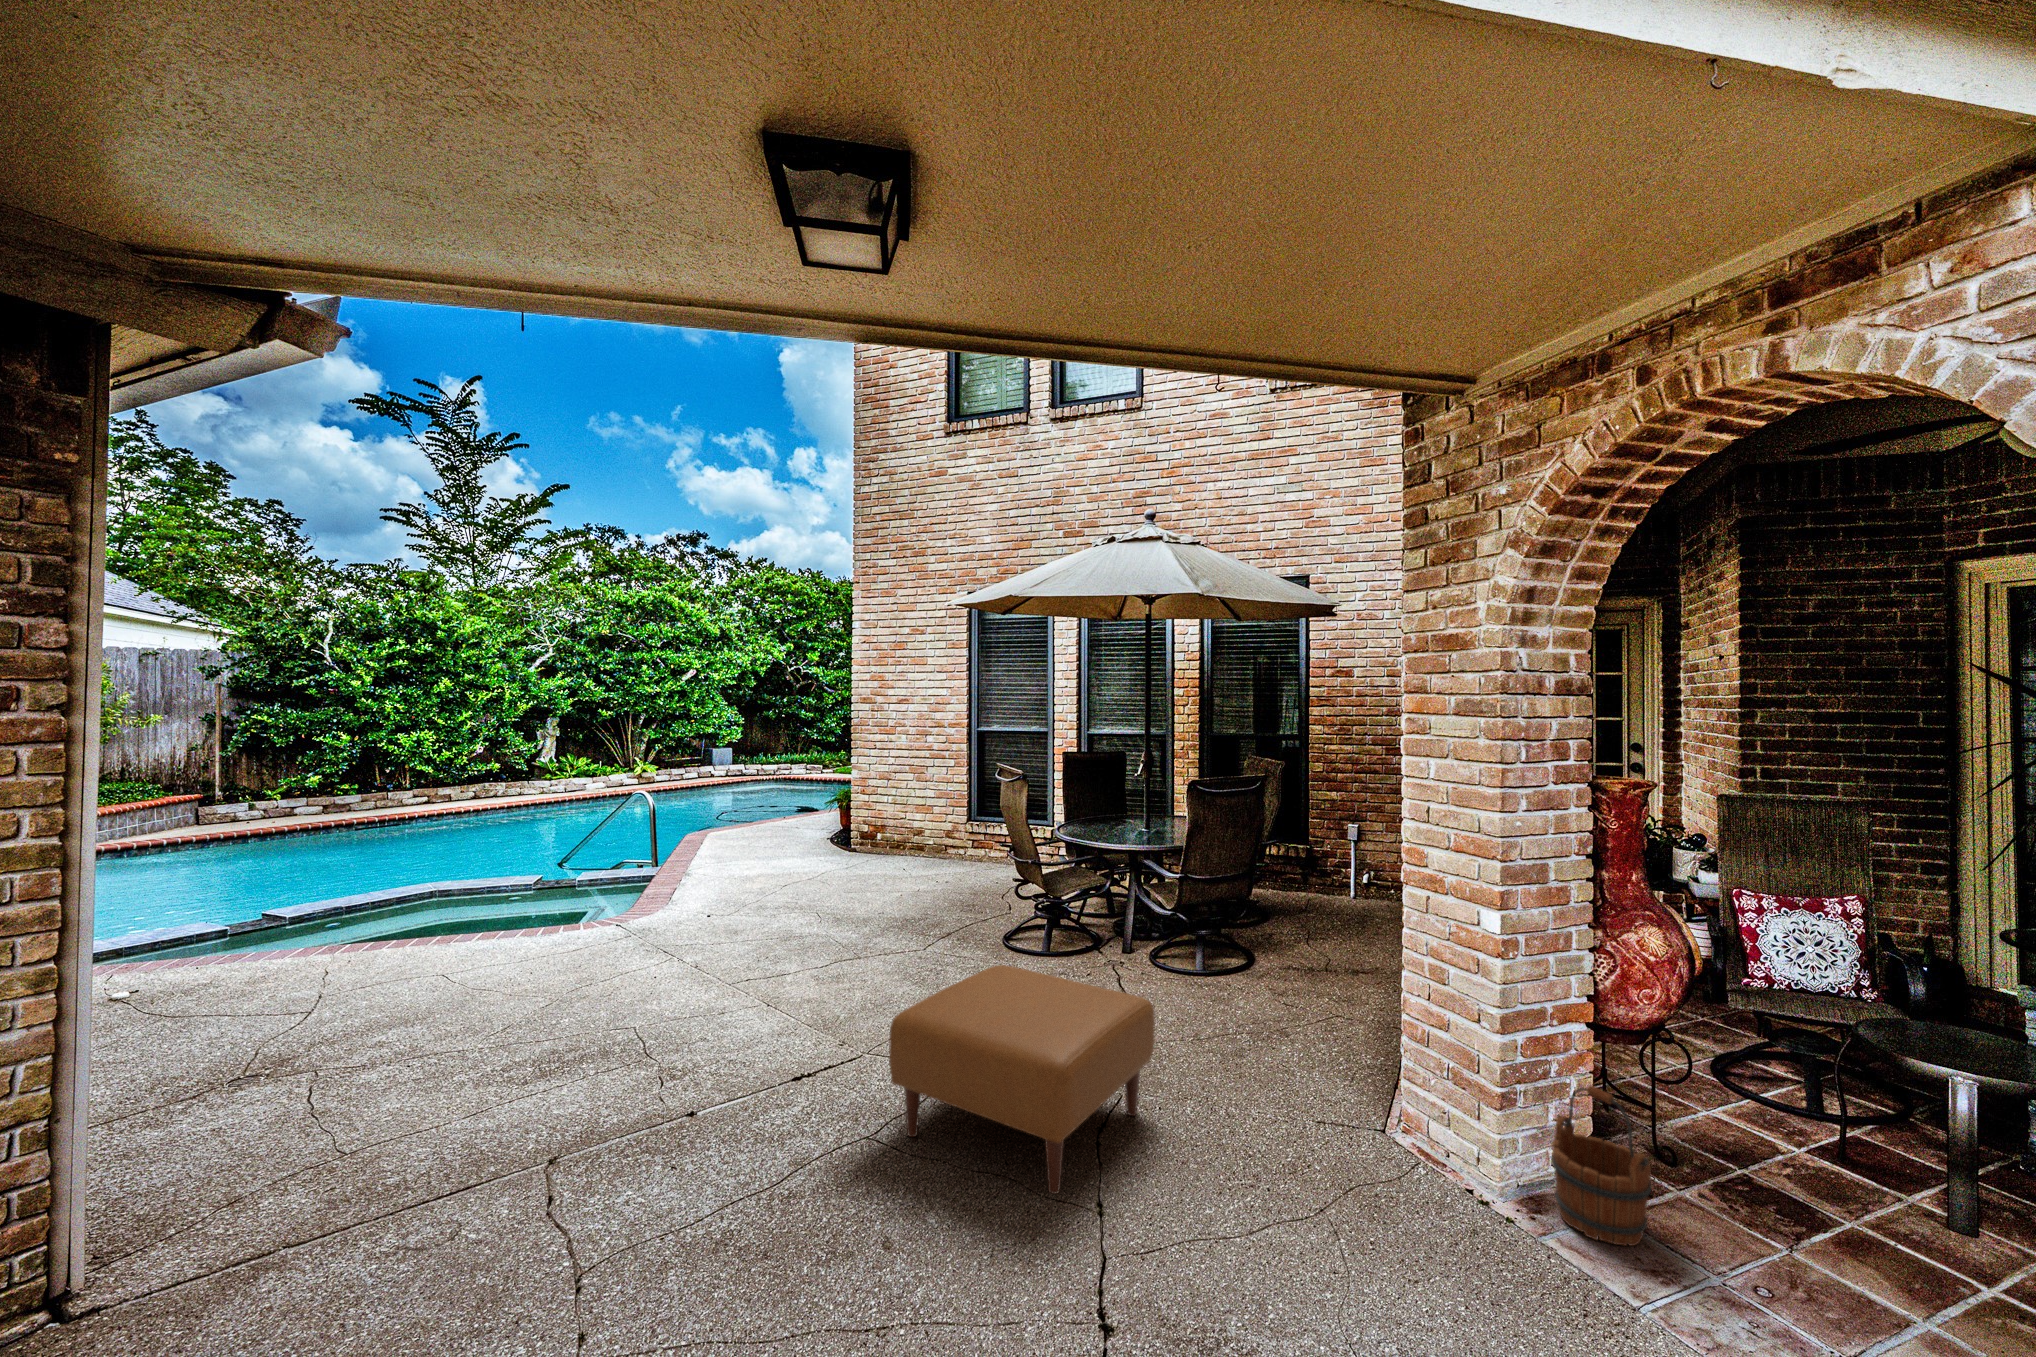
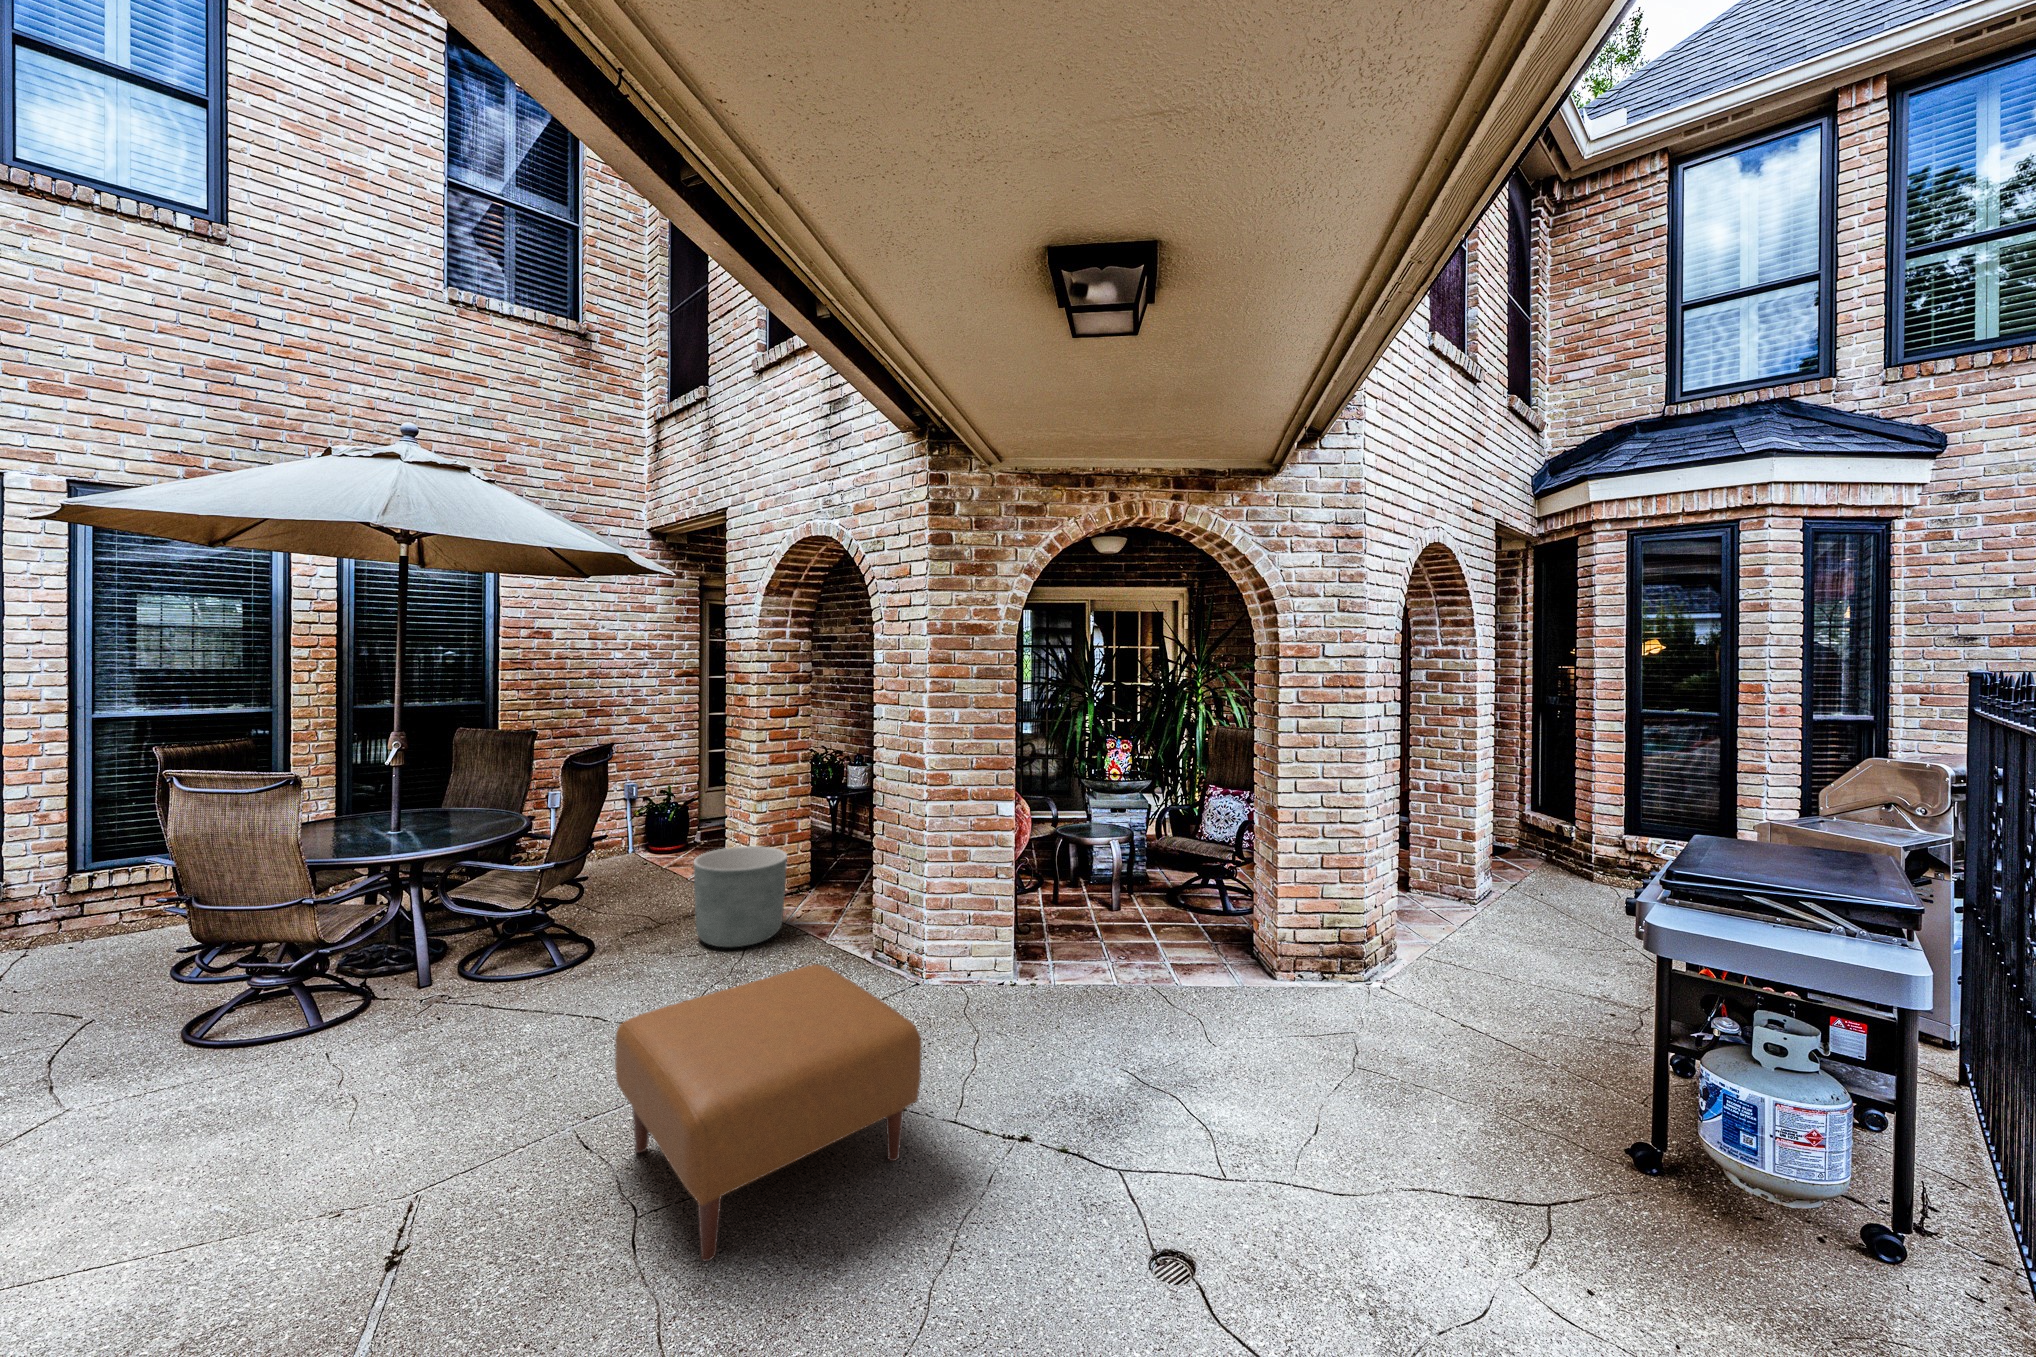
planter: none [1286,900,1391,1015] -> present [694,846,787,947]
wooden bucket: present [1551,1086,1651,1246] -> none [1021,887,1070,968]

